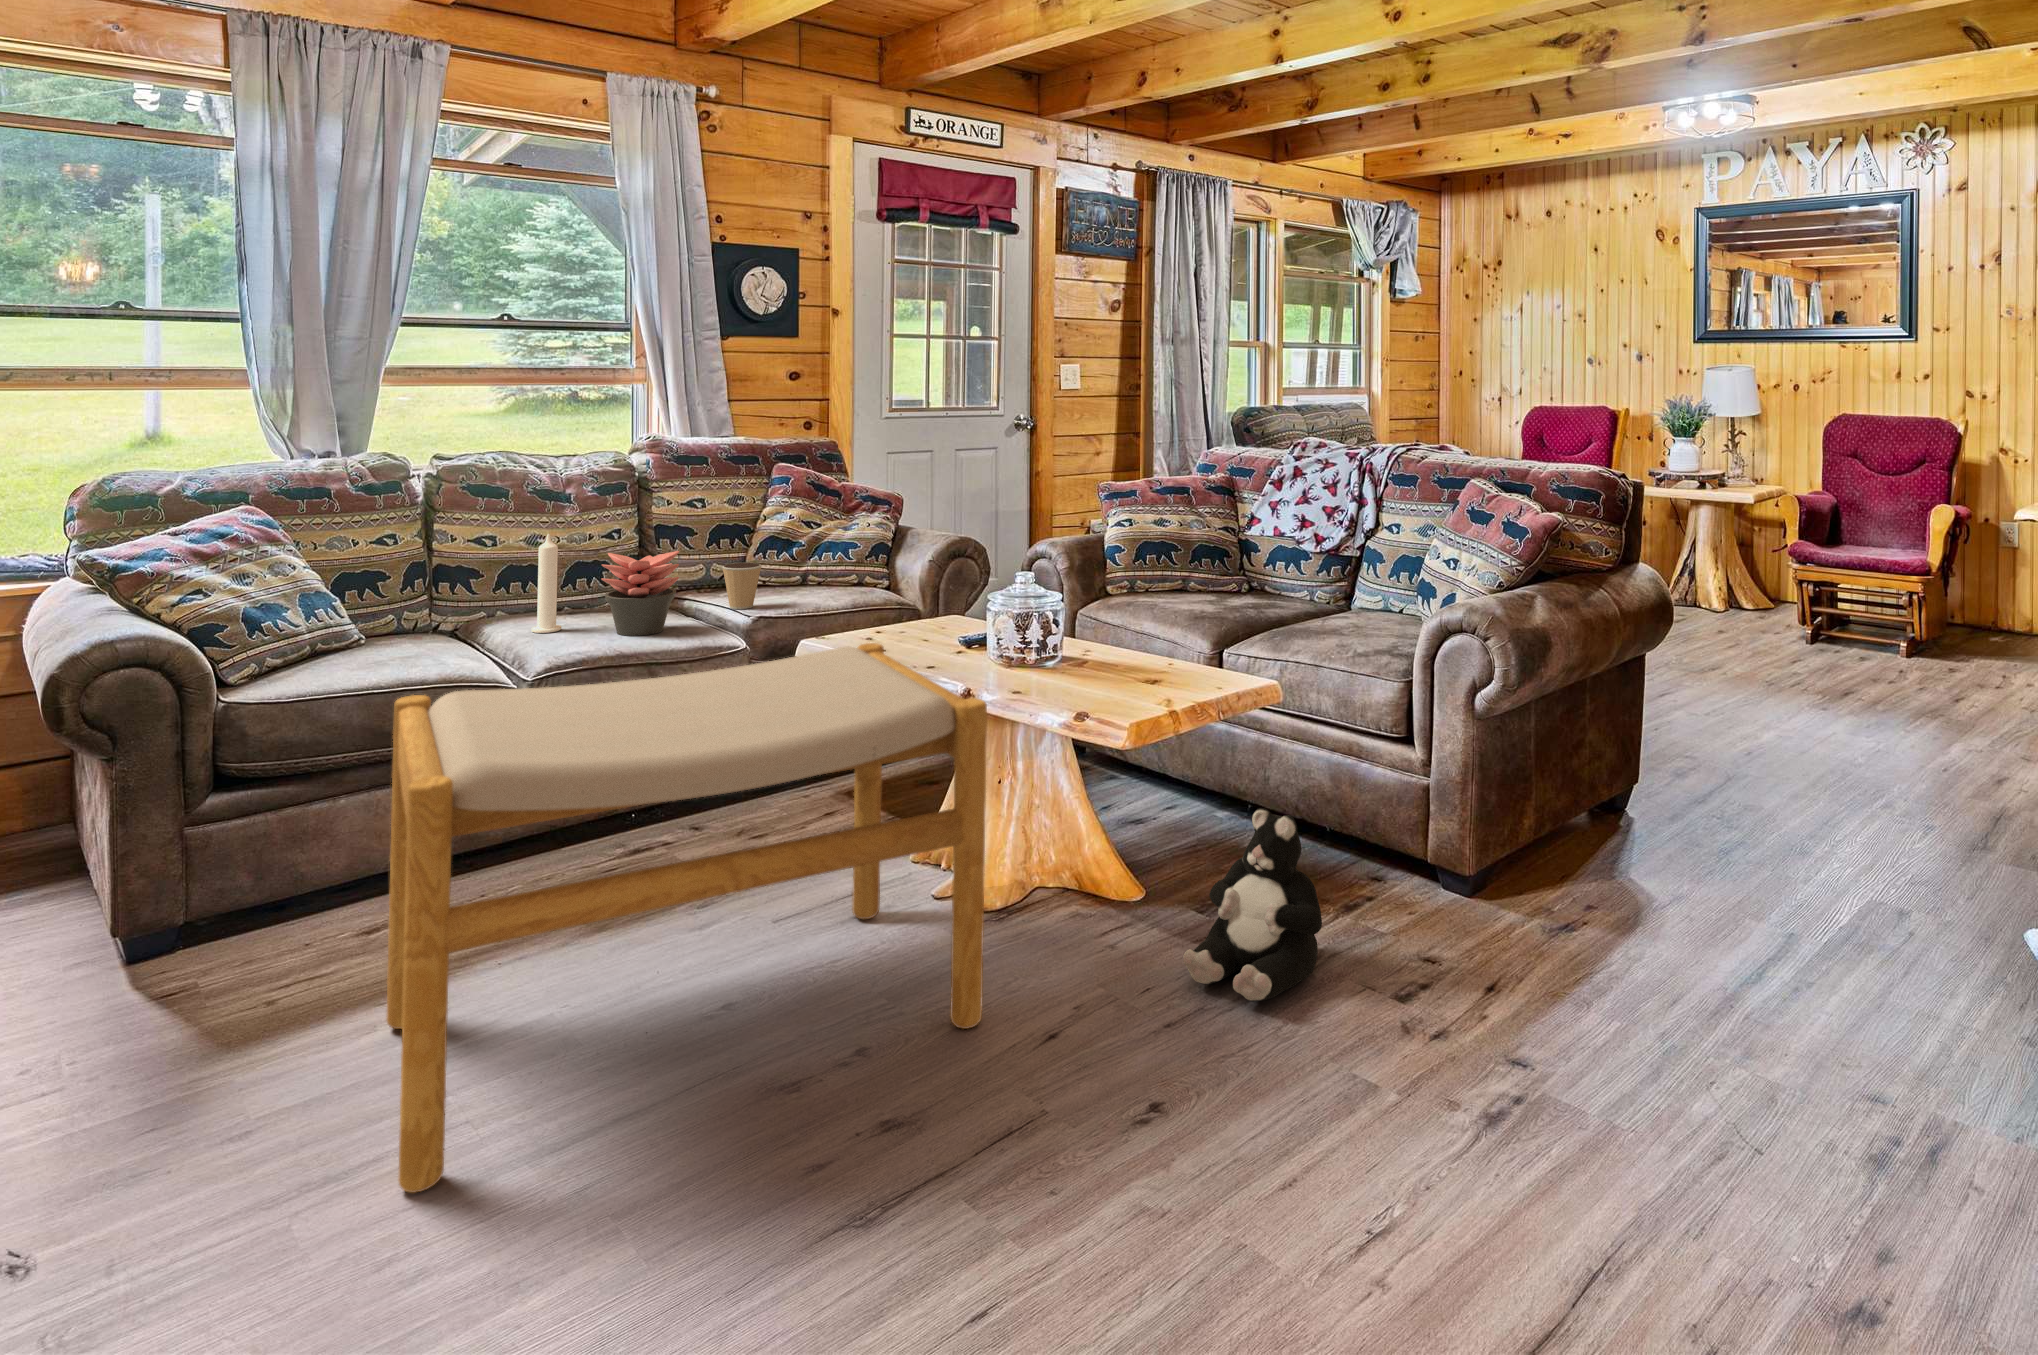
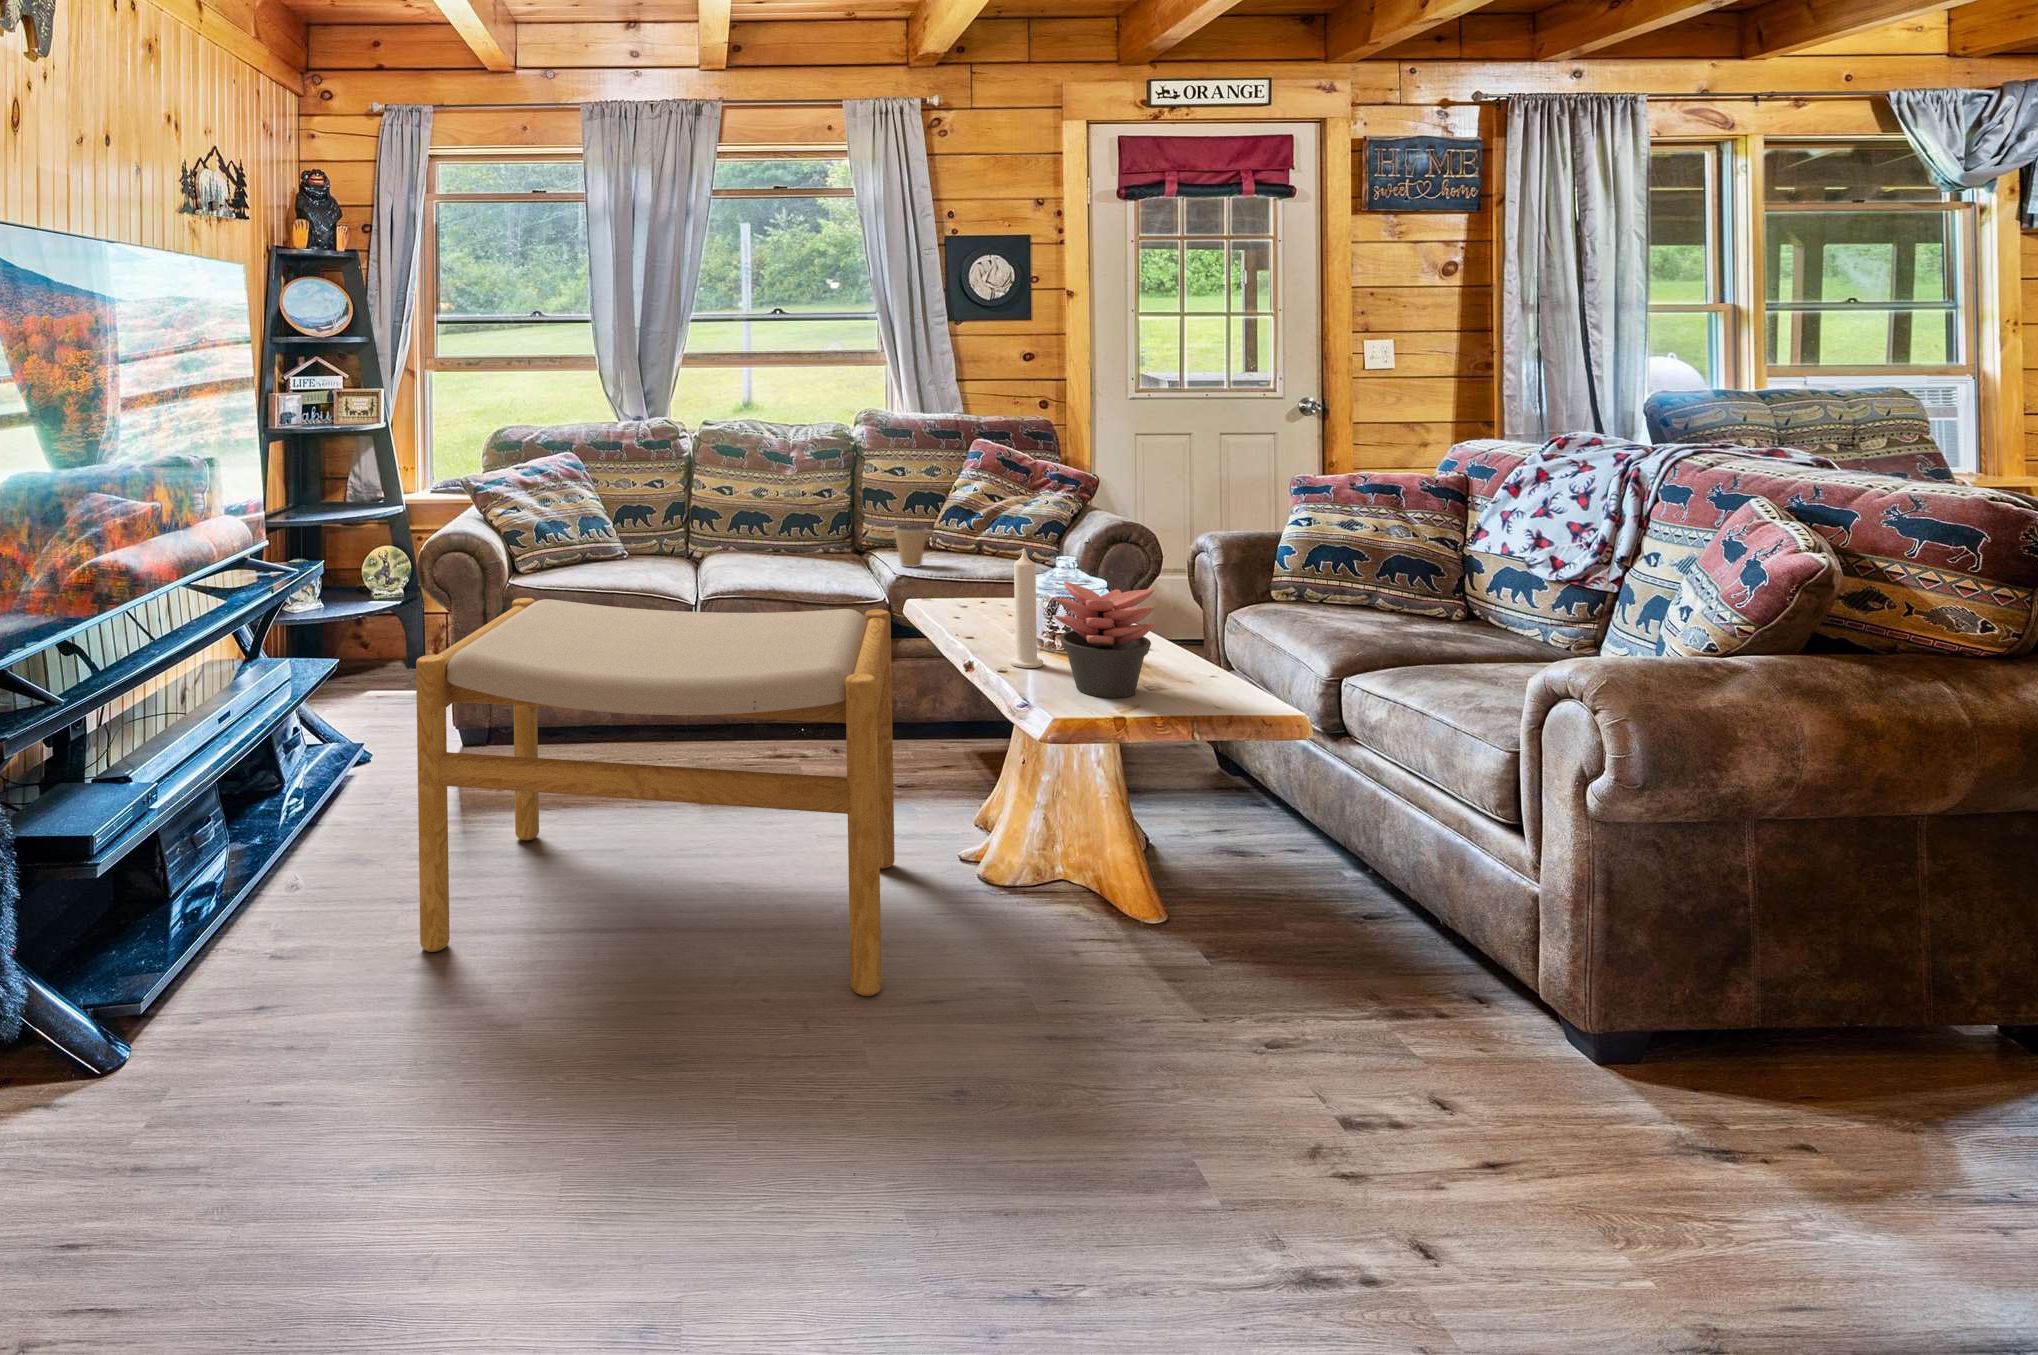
candle: present [531,534,561,633] -> present [1010,548,1043,668]
succulent plant: present [602,551,679,636] -> present [1053,582,1155,698]
plush toy: present [1183,808,1322,1001] -> none [1103,872,1297,1099]

